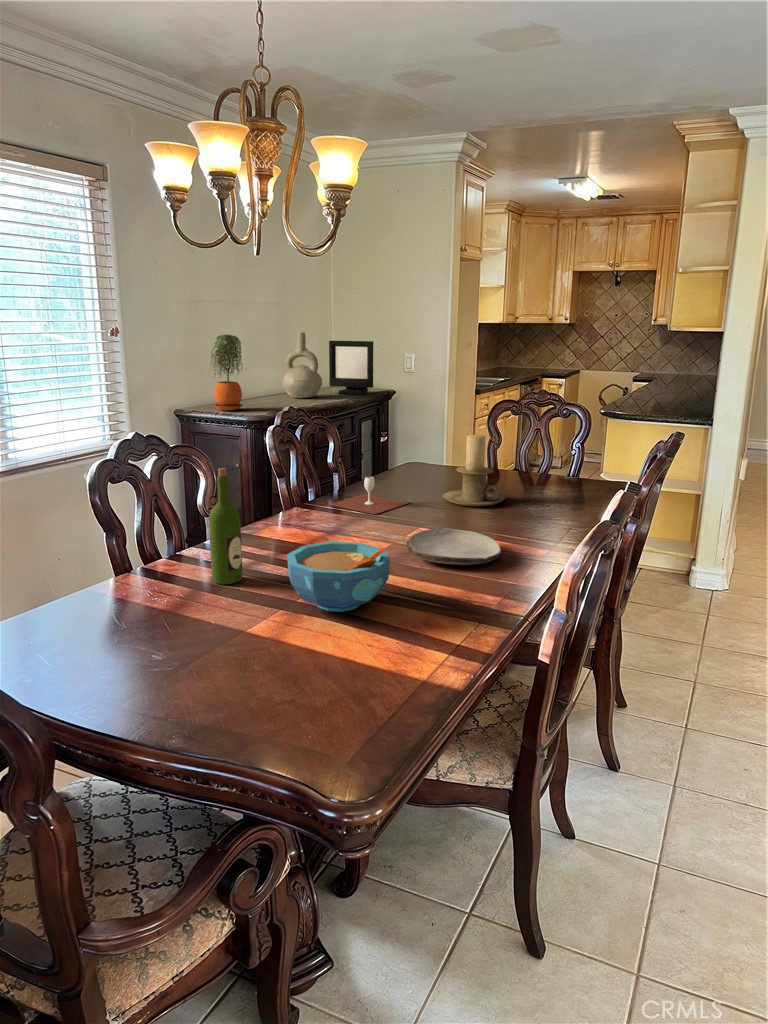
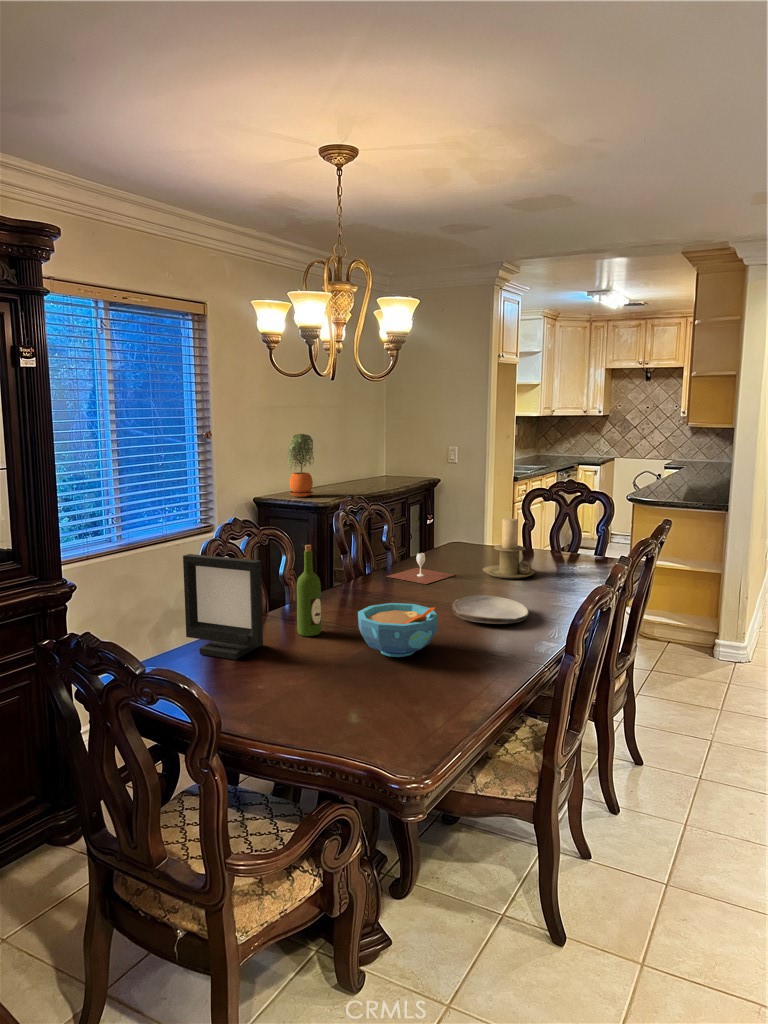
decorative vase: present [282,332,322,398] -> none [345,430,380,485]
picture frame: present [329,341,373,395] -> present [183,554,263,660]

